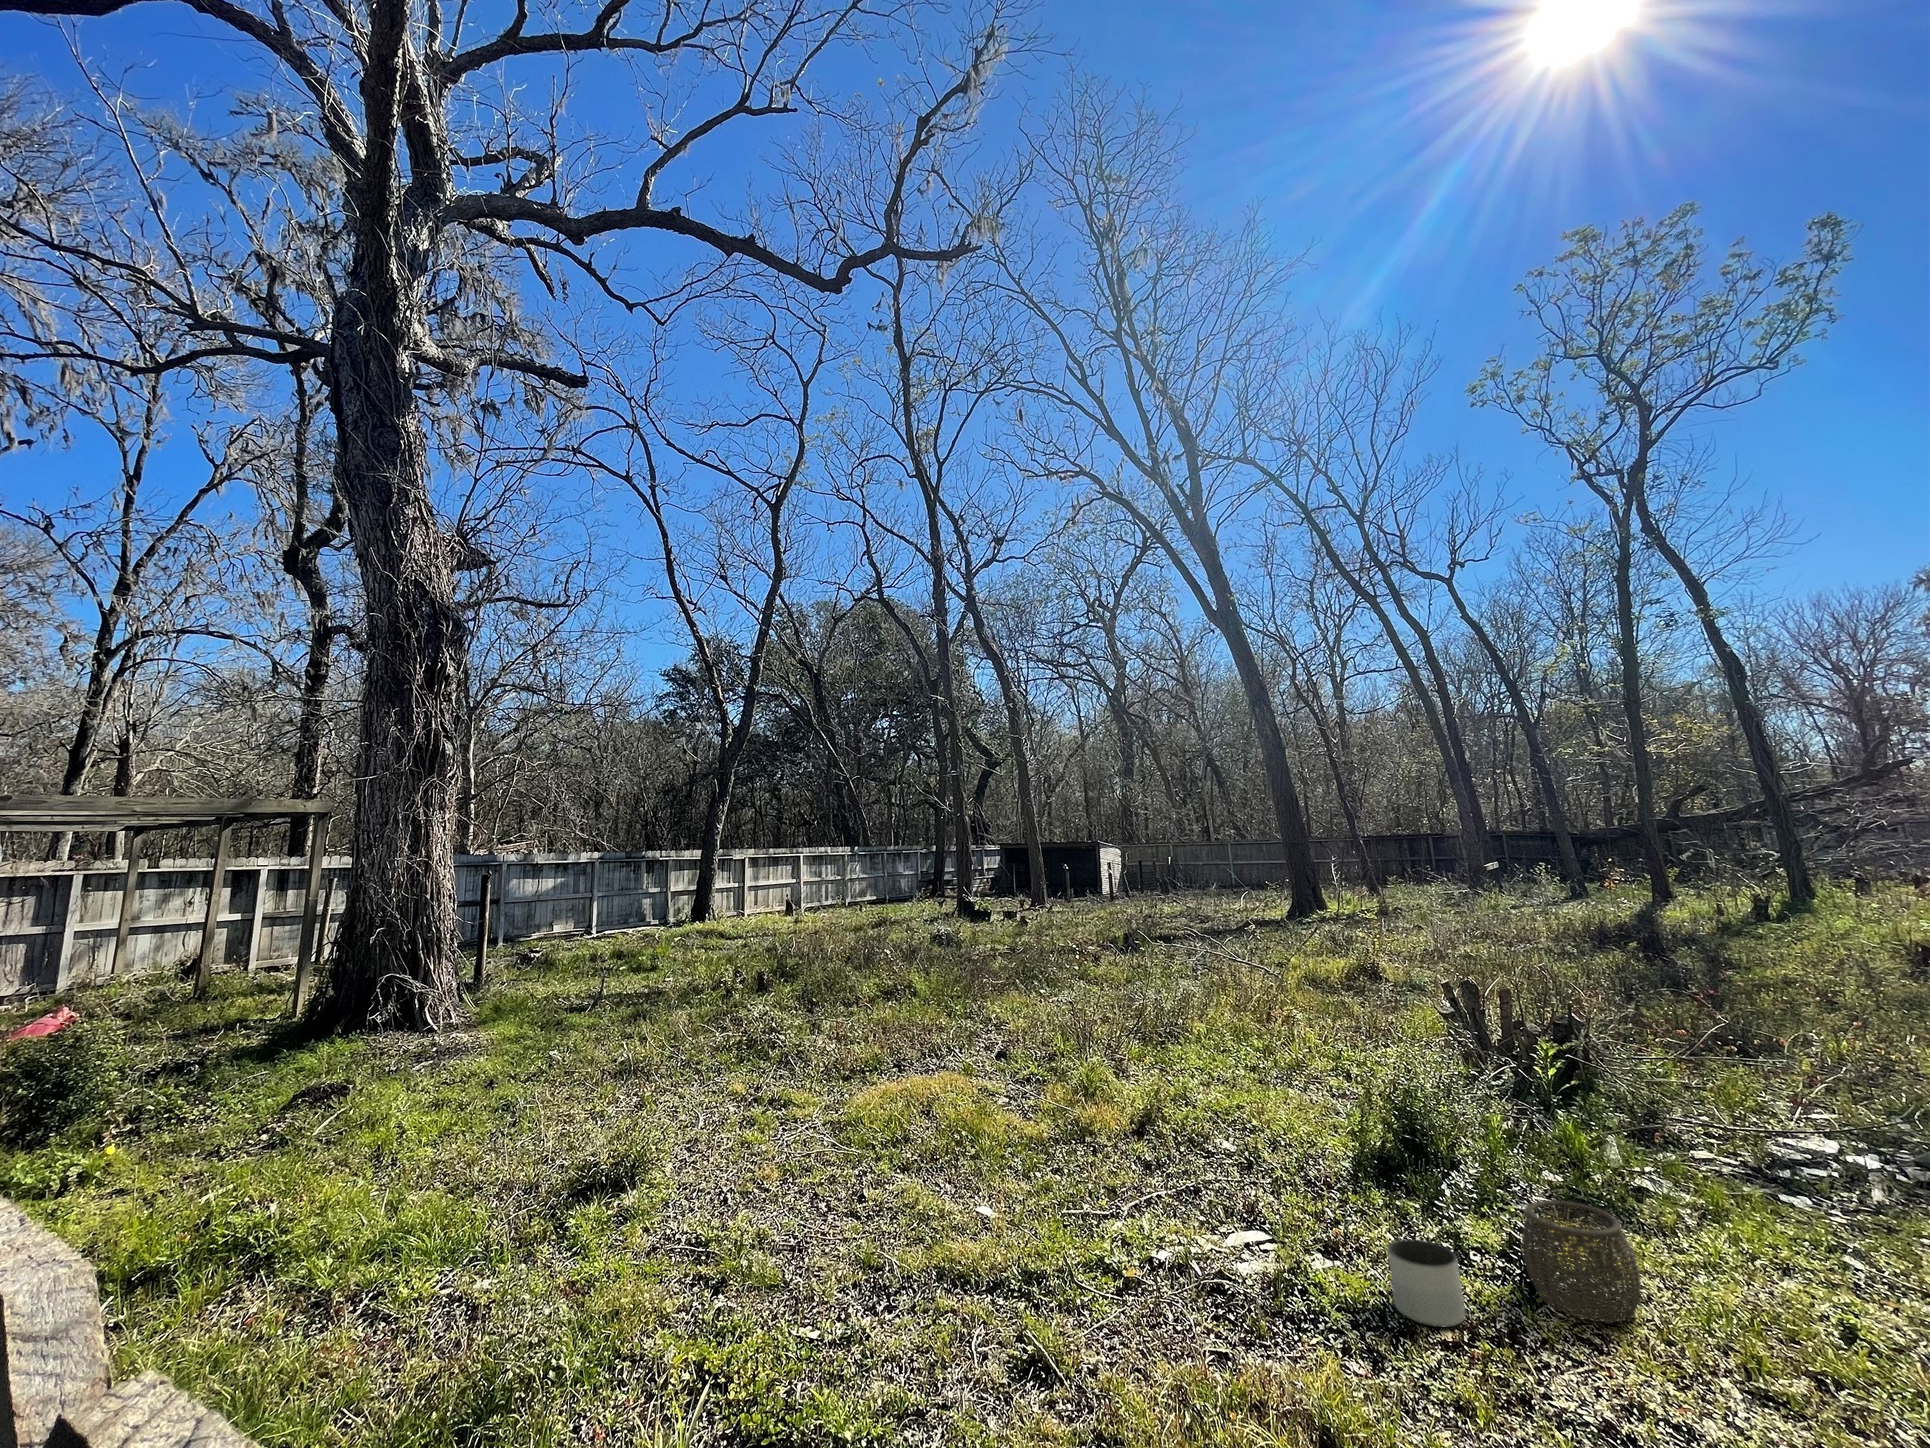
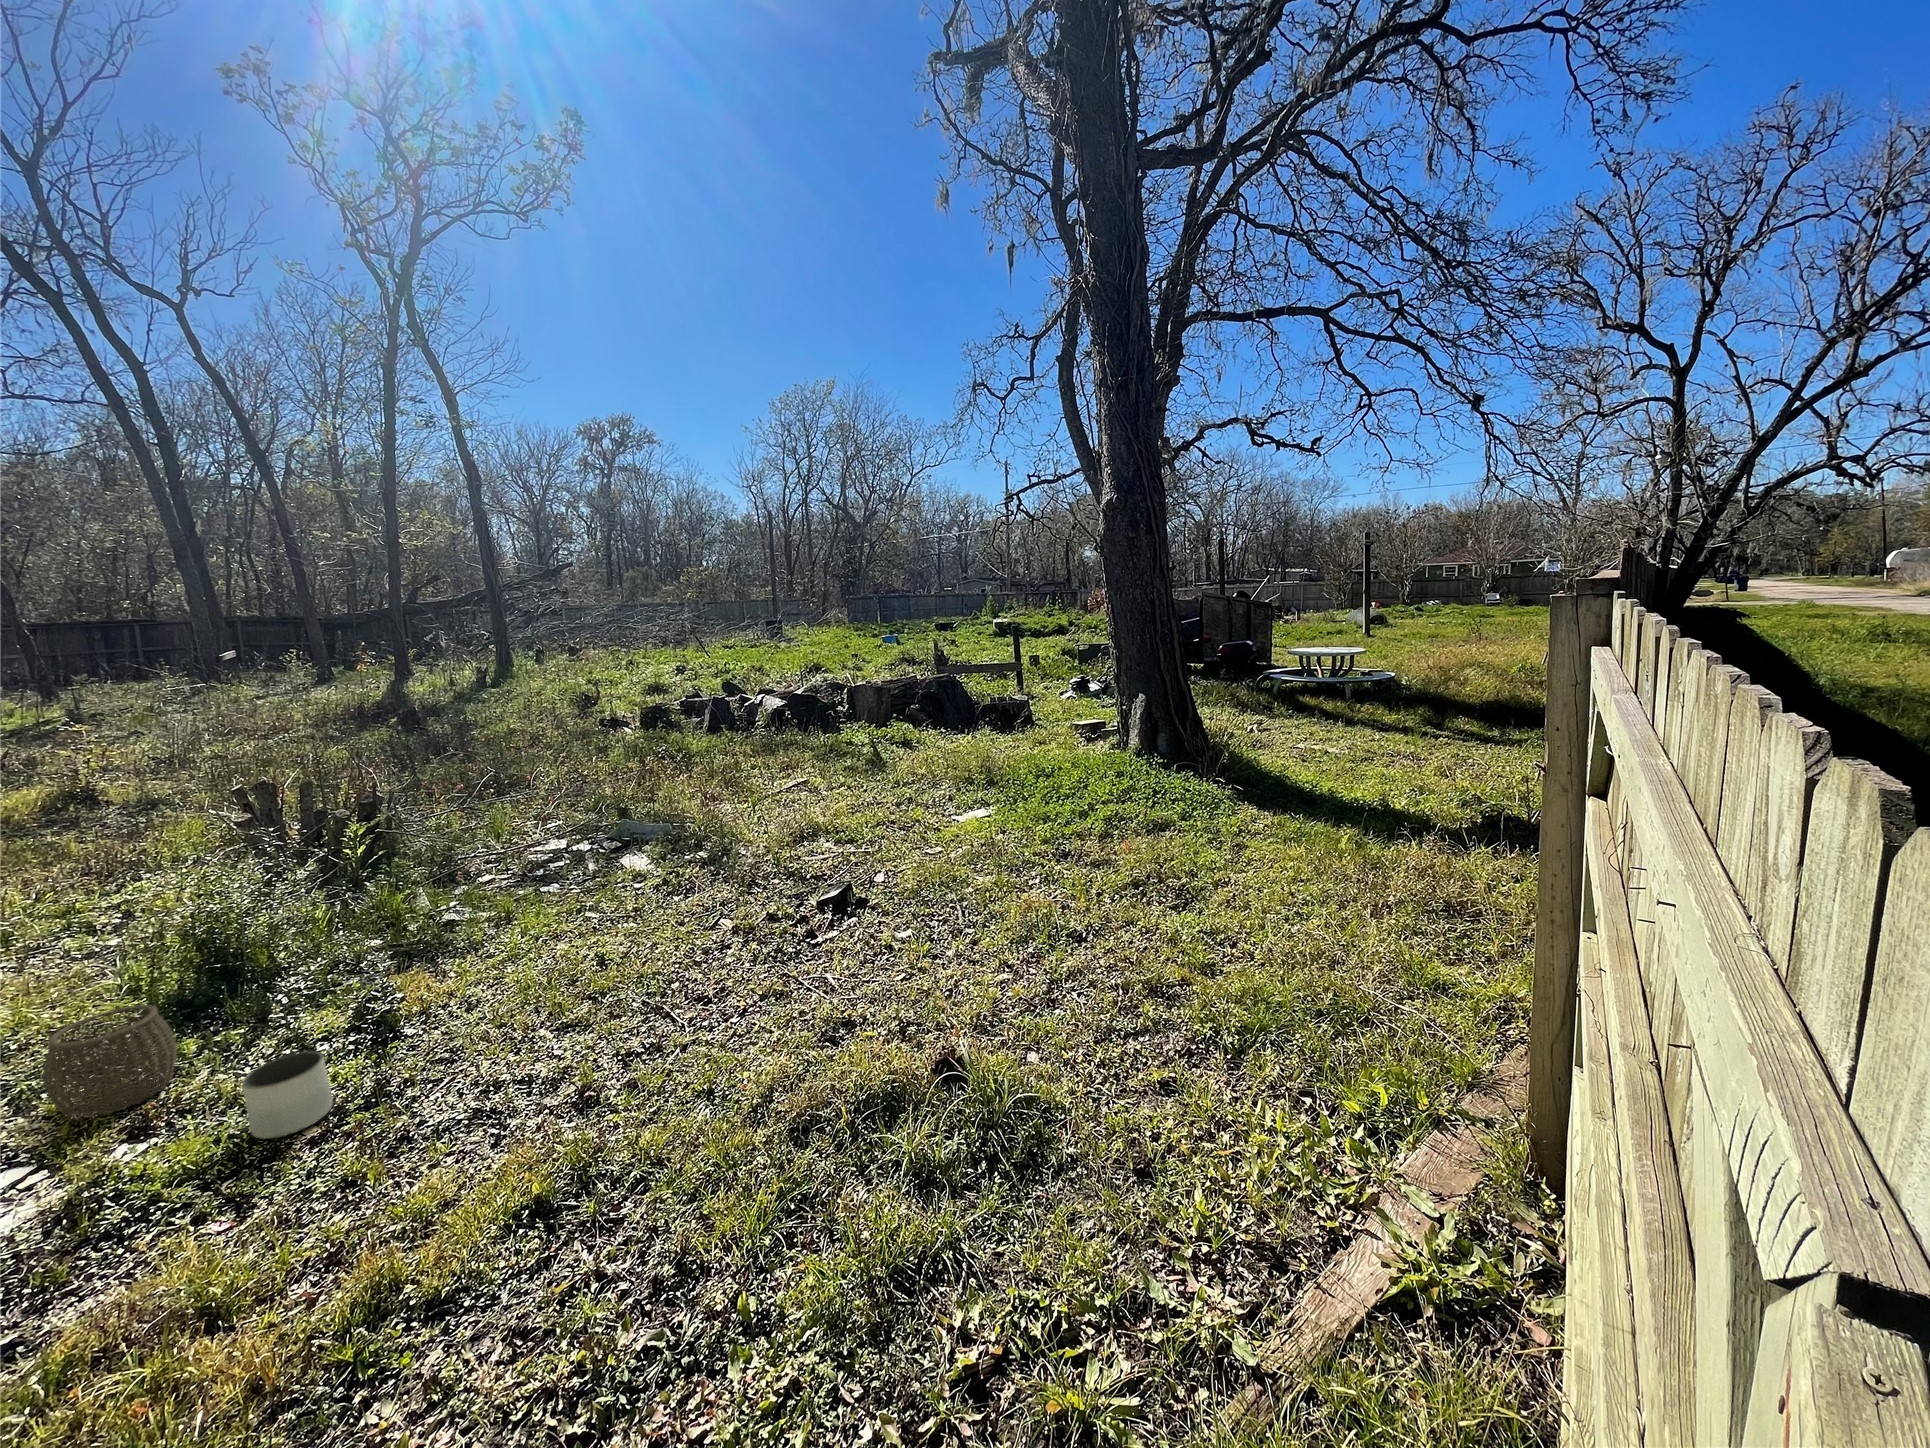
woven basket: present [1522,1200,1641,1324] -> present [43,1005,177,1120]

